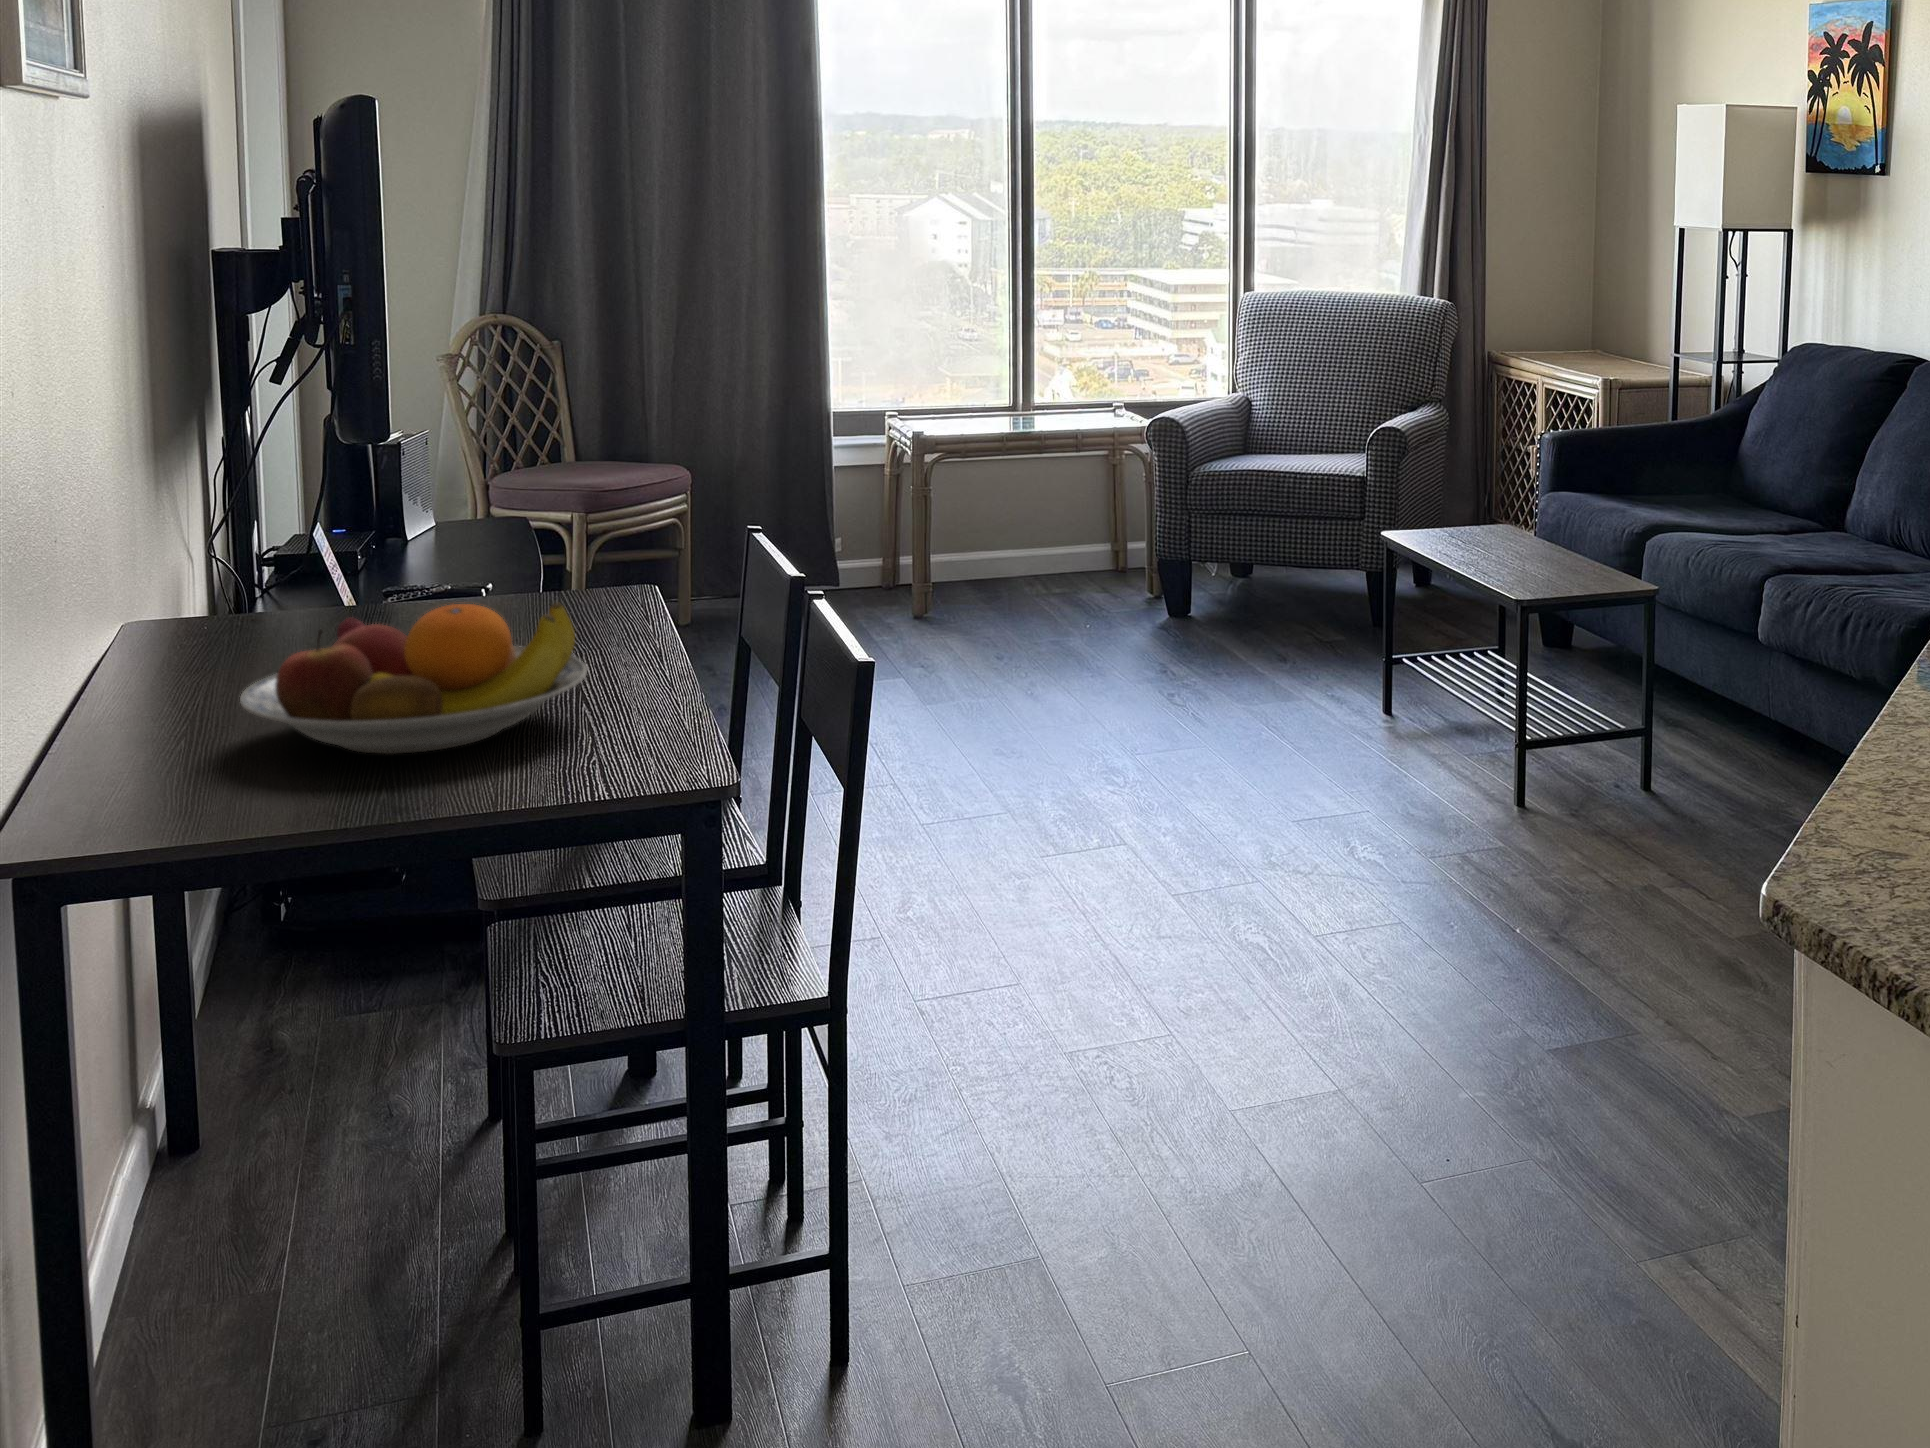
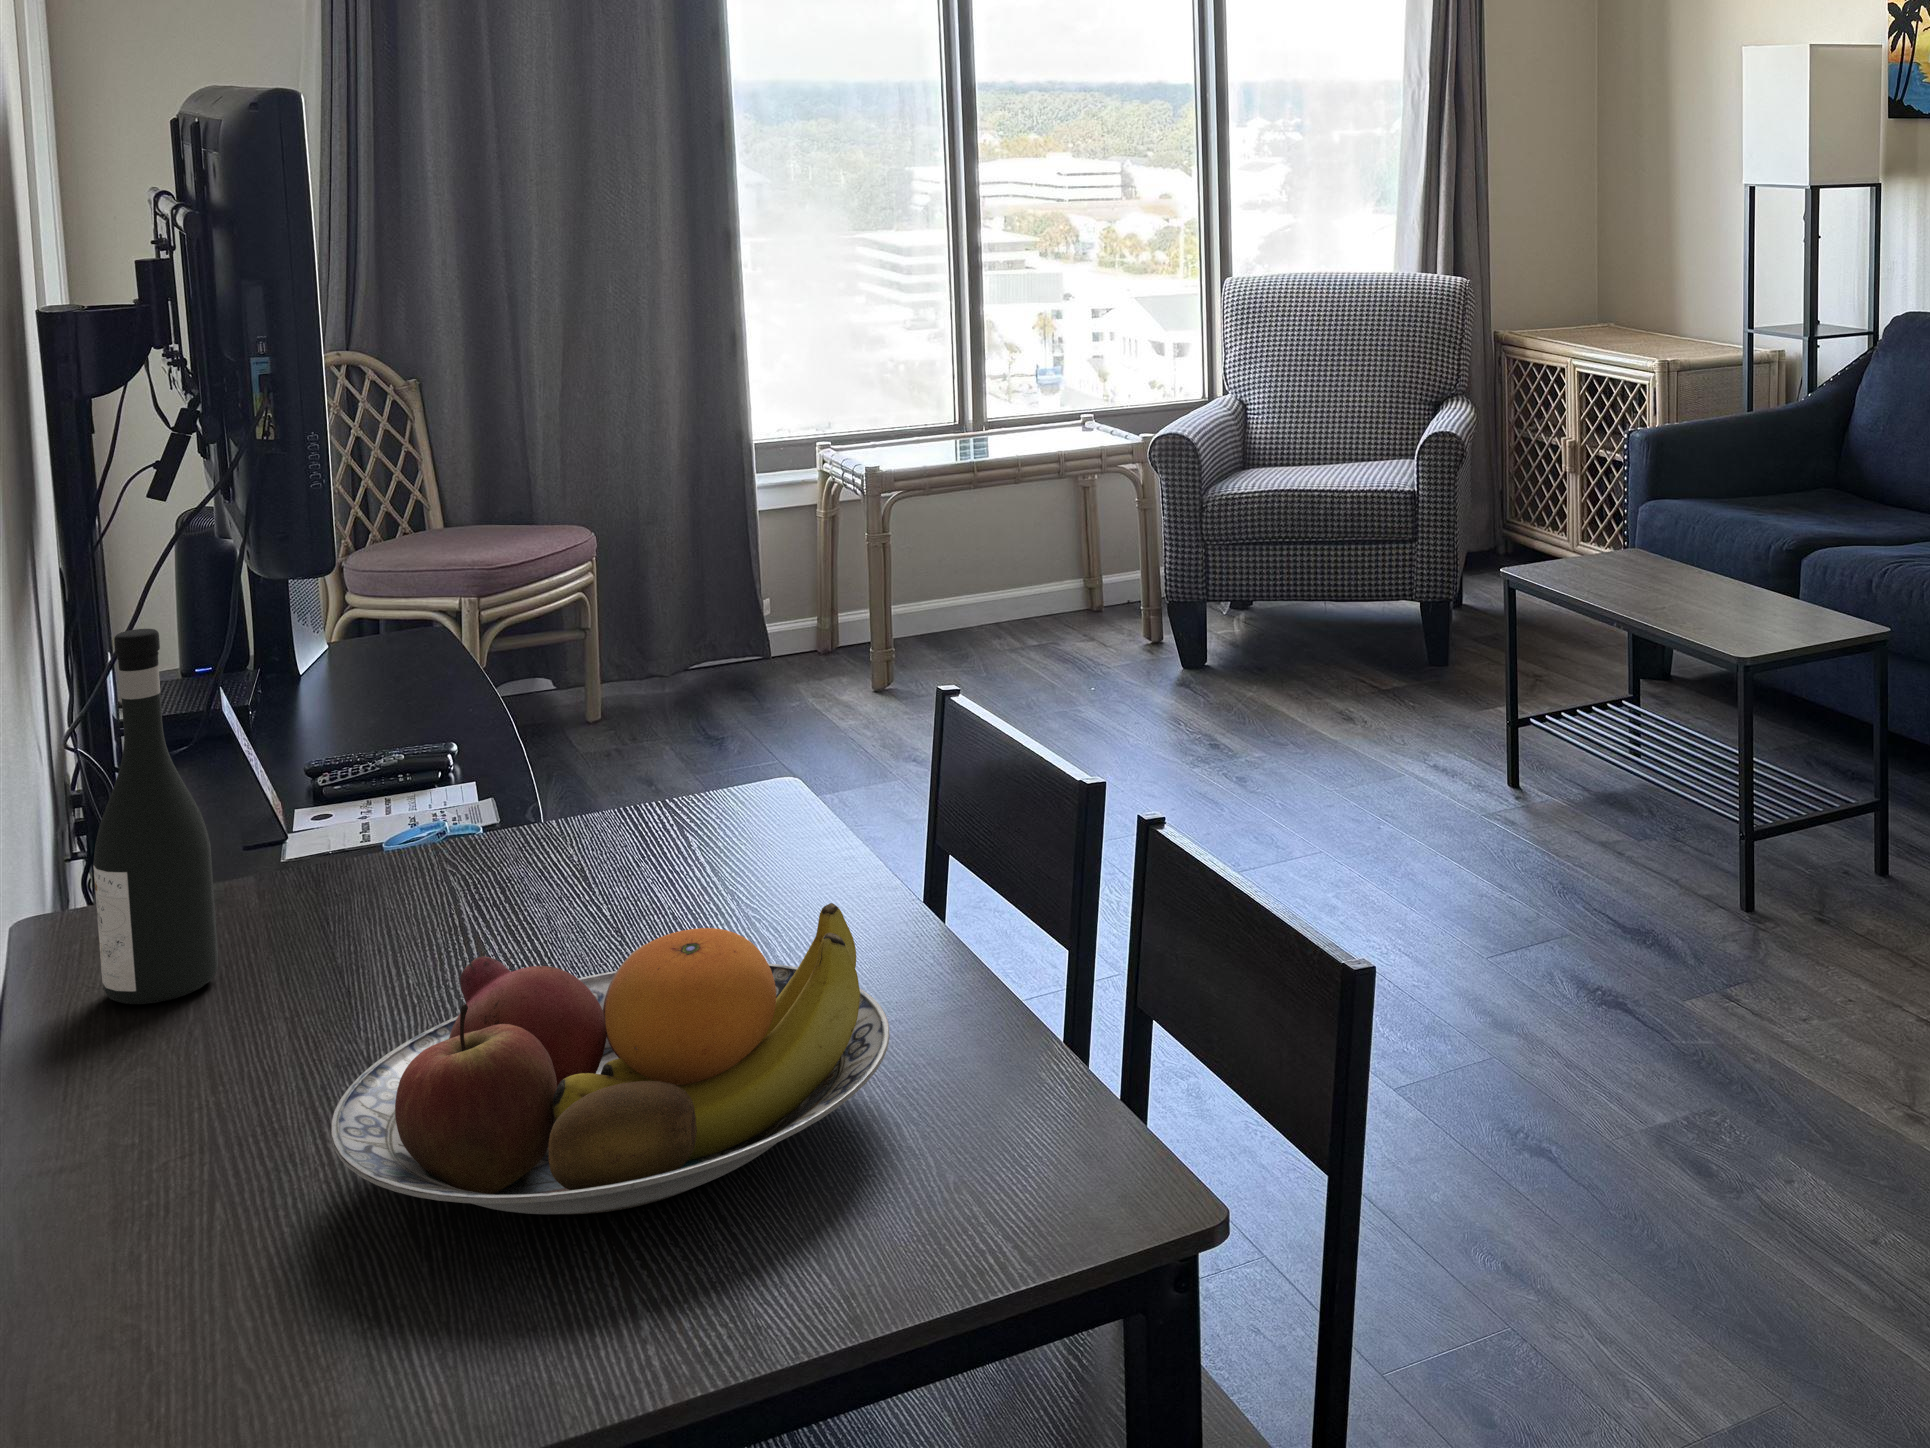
wine bottle: none [161,428,238,662] -> present [93,629,218,1004]

